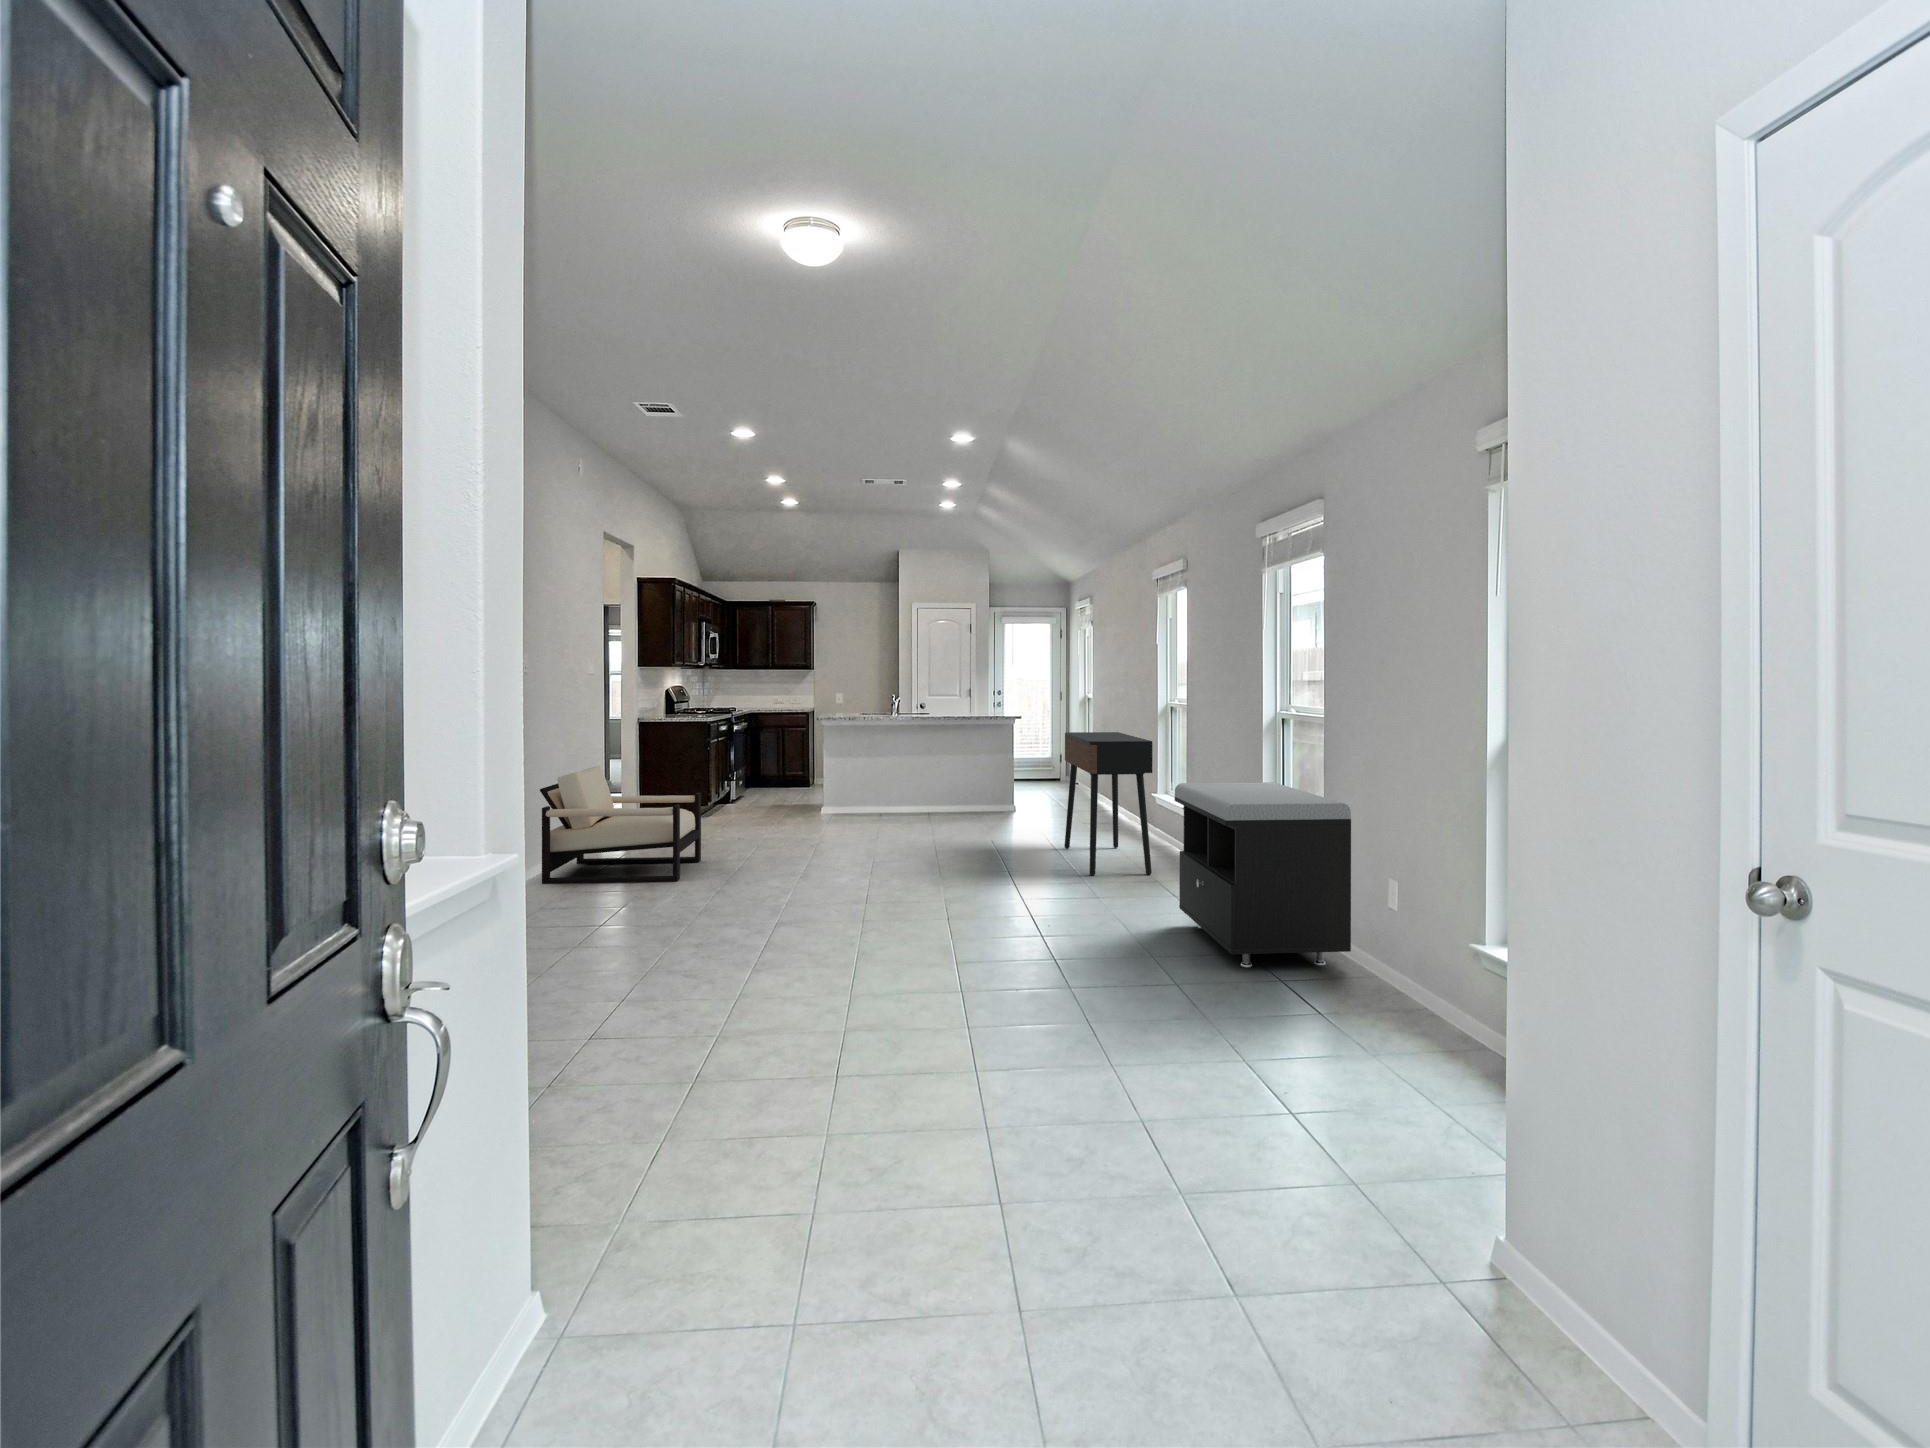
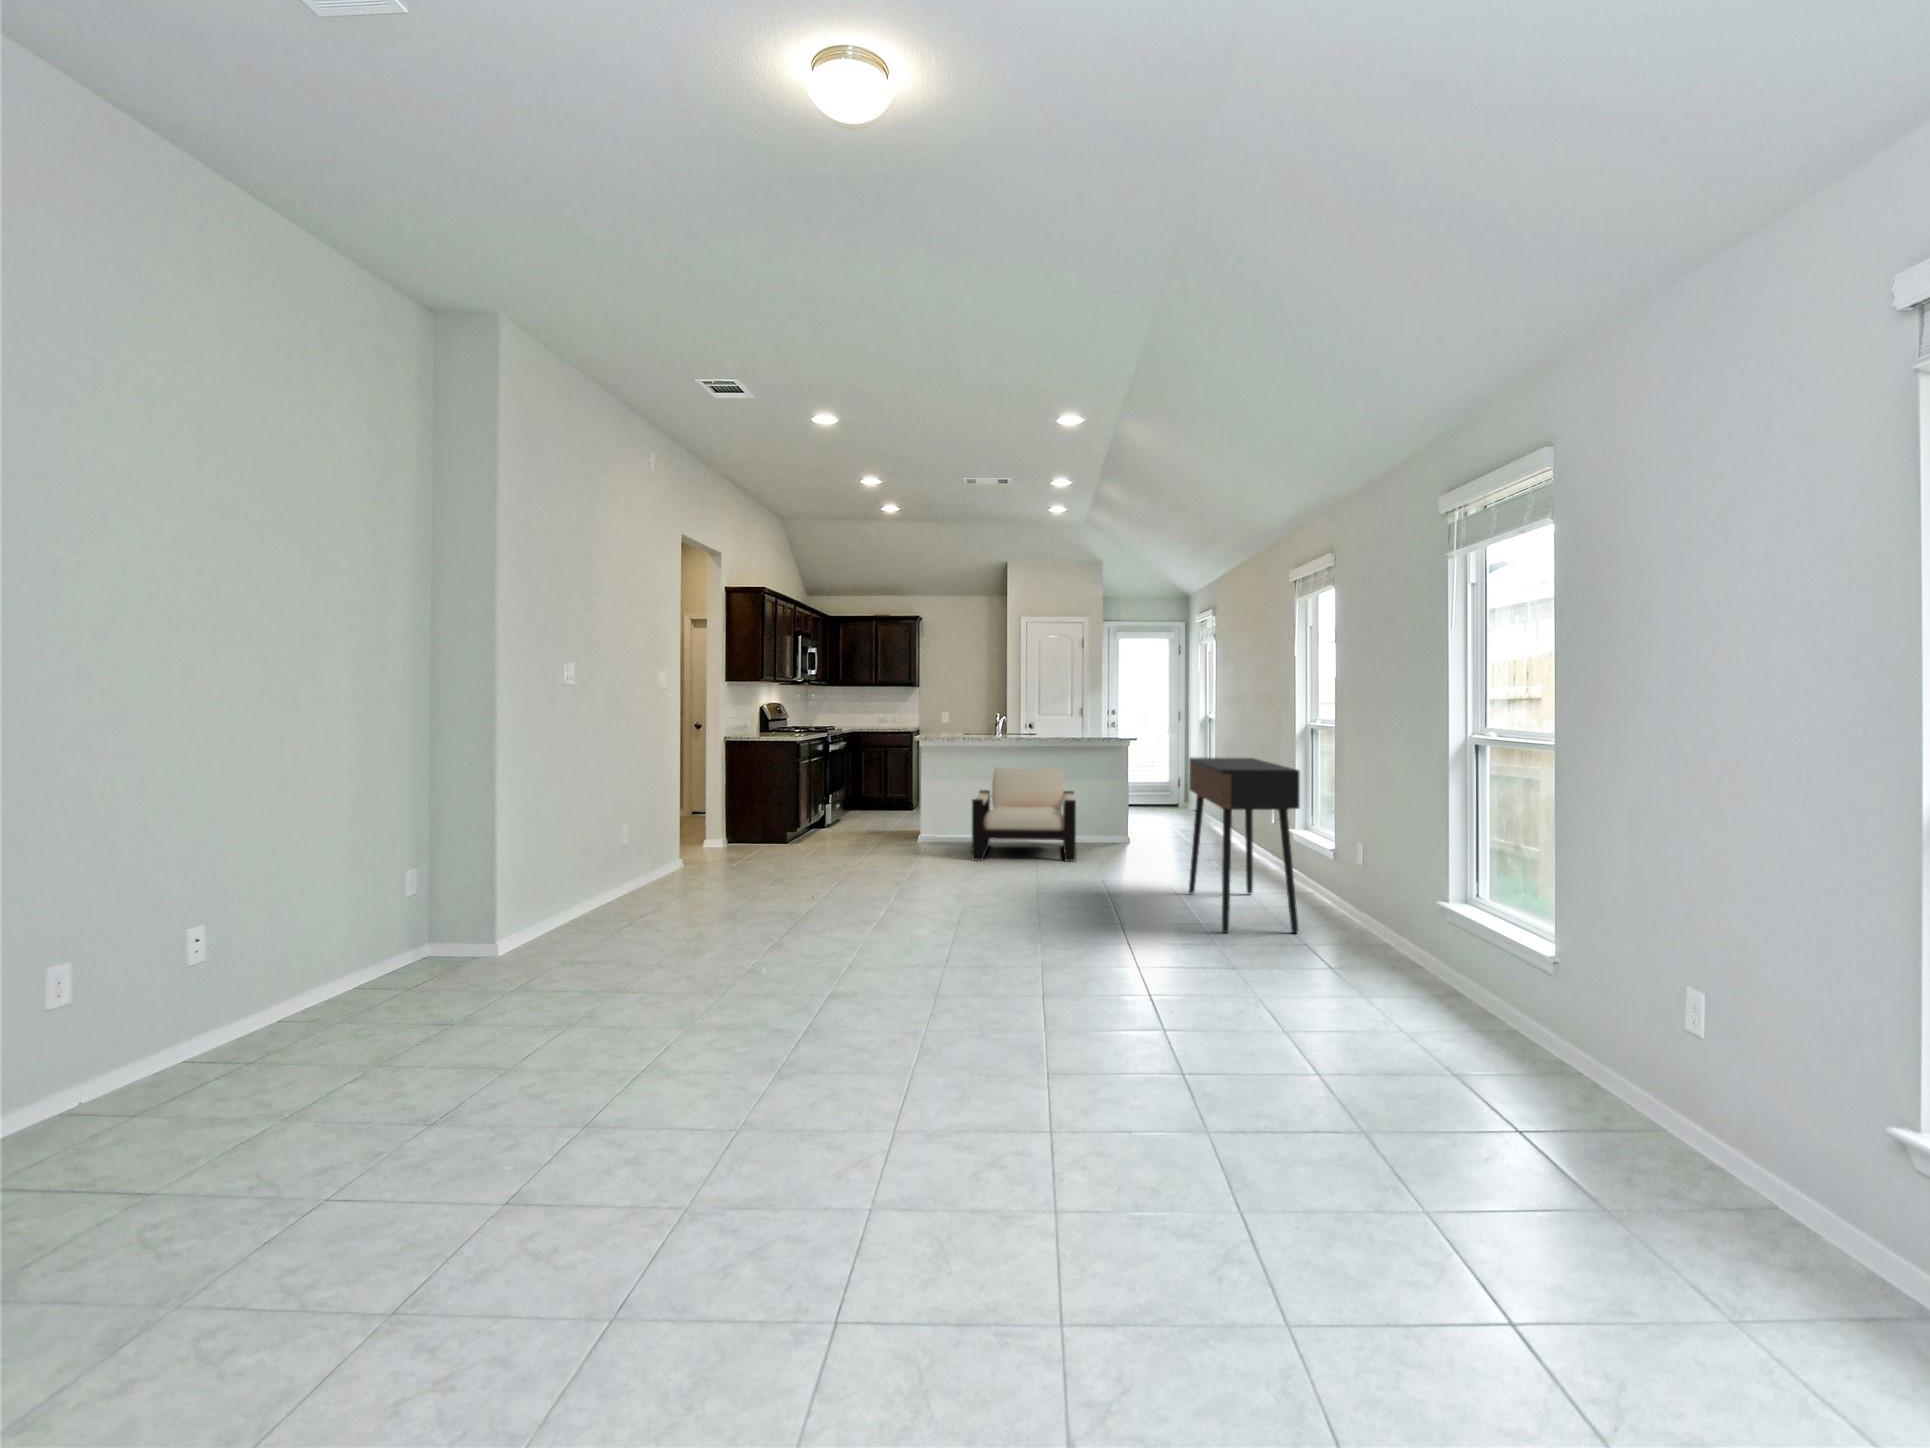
armchair: present [540,766,701,884] -> present [972,768,1076,862]
storage bench: present [1175,782,1351,968] -> none [1342,828,1617,1098]

